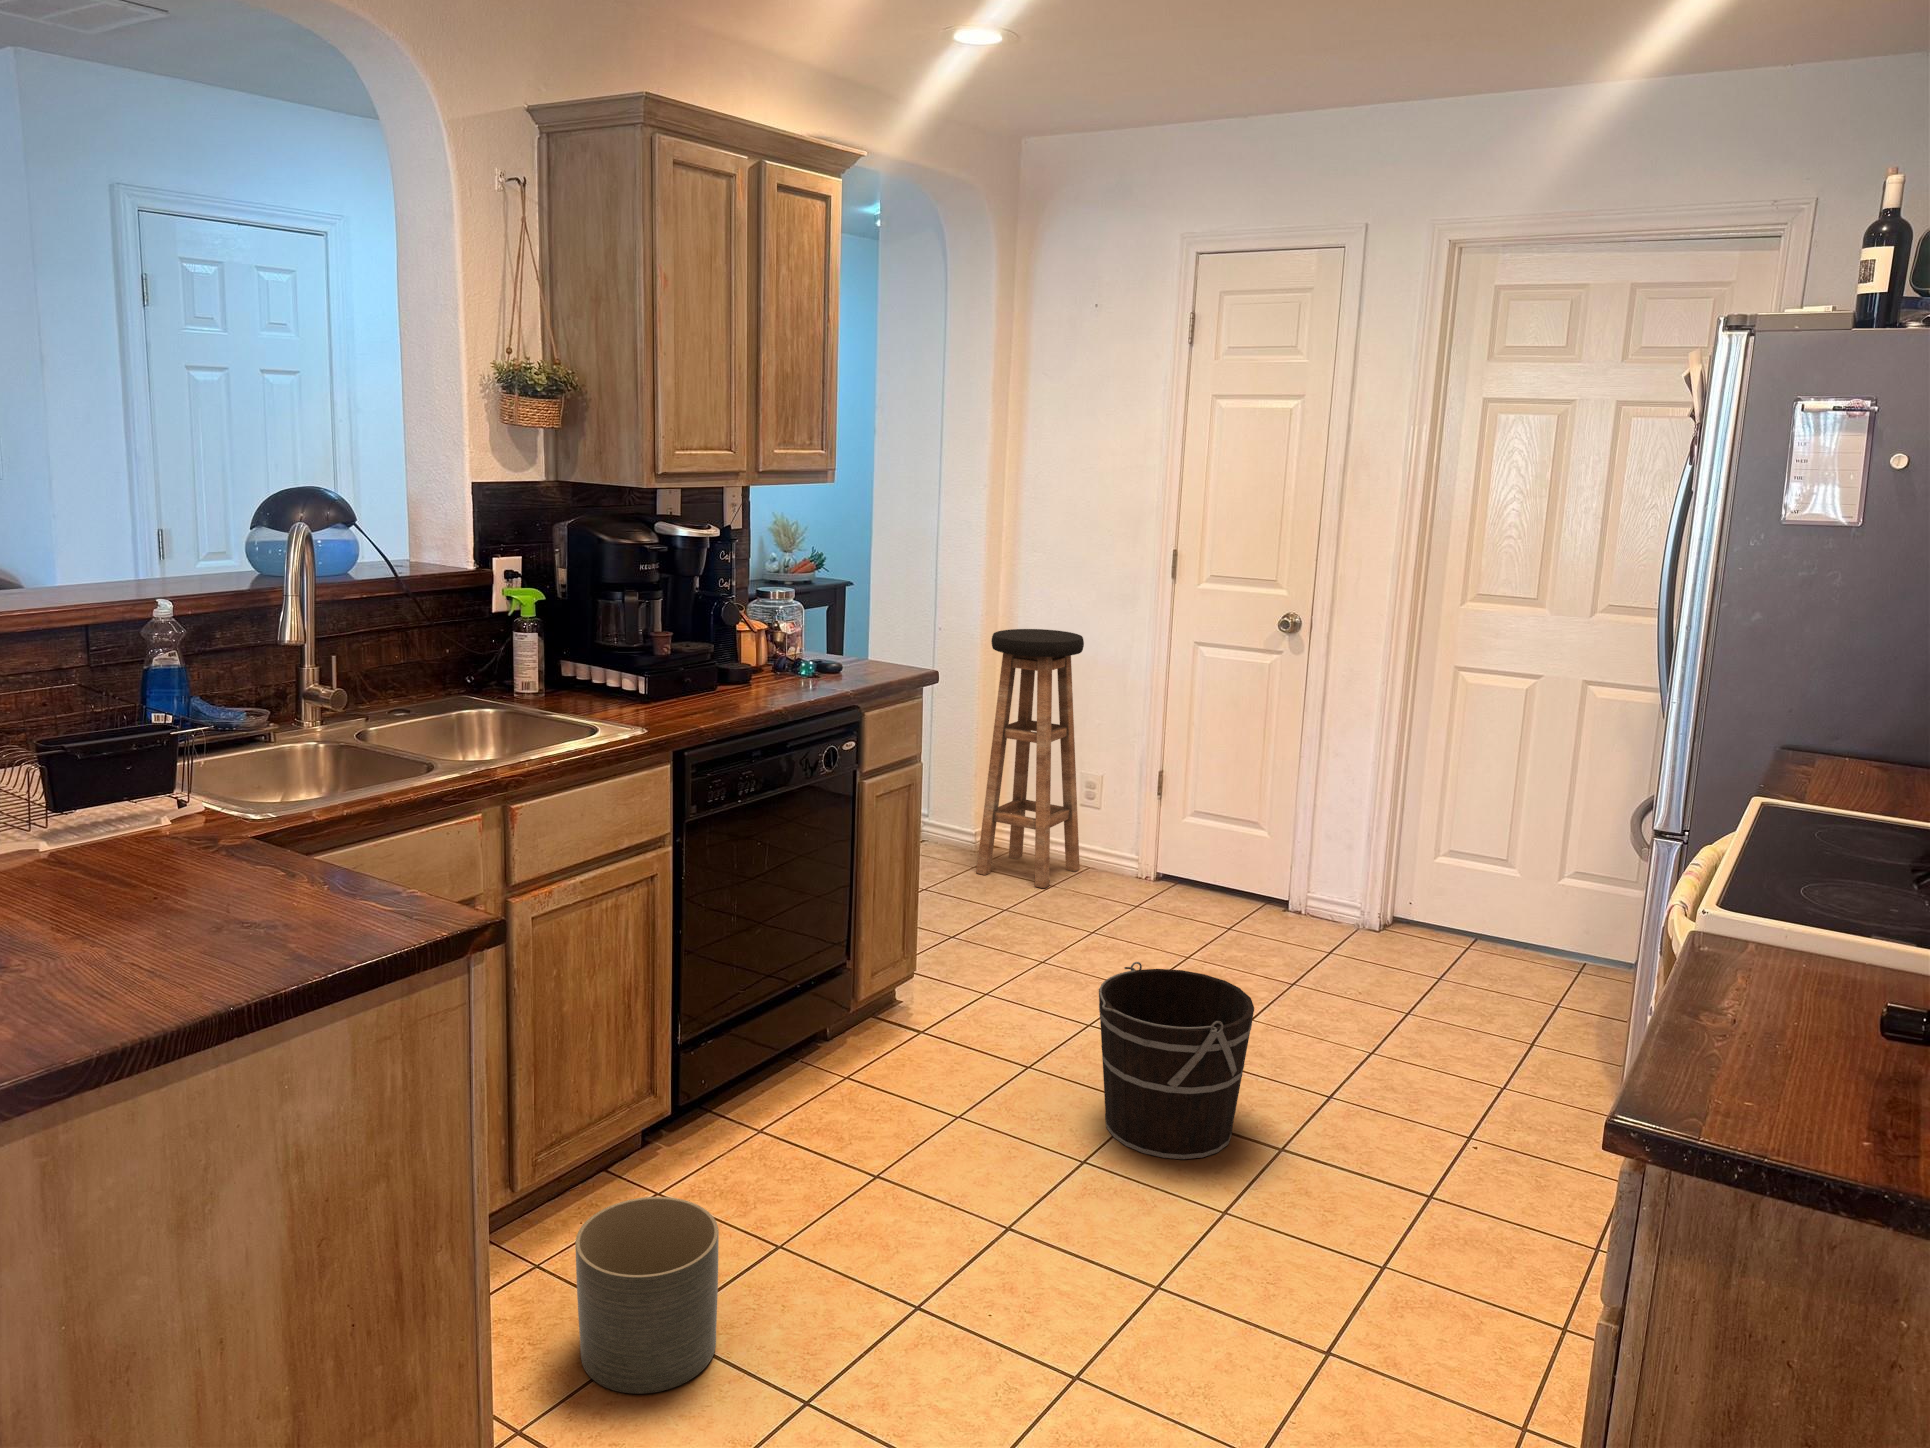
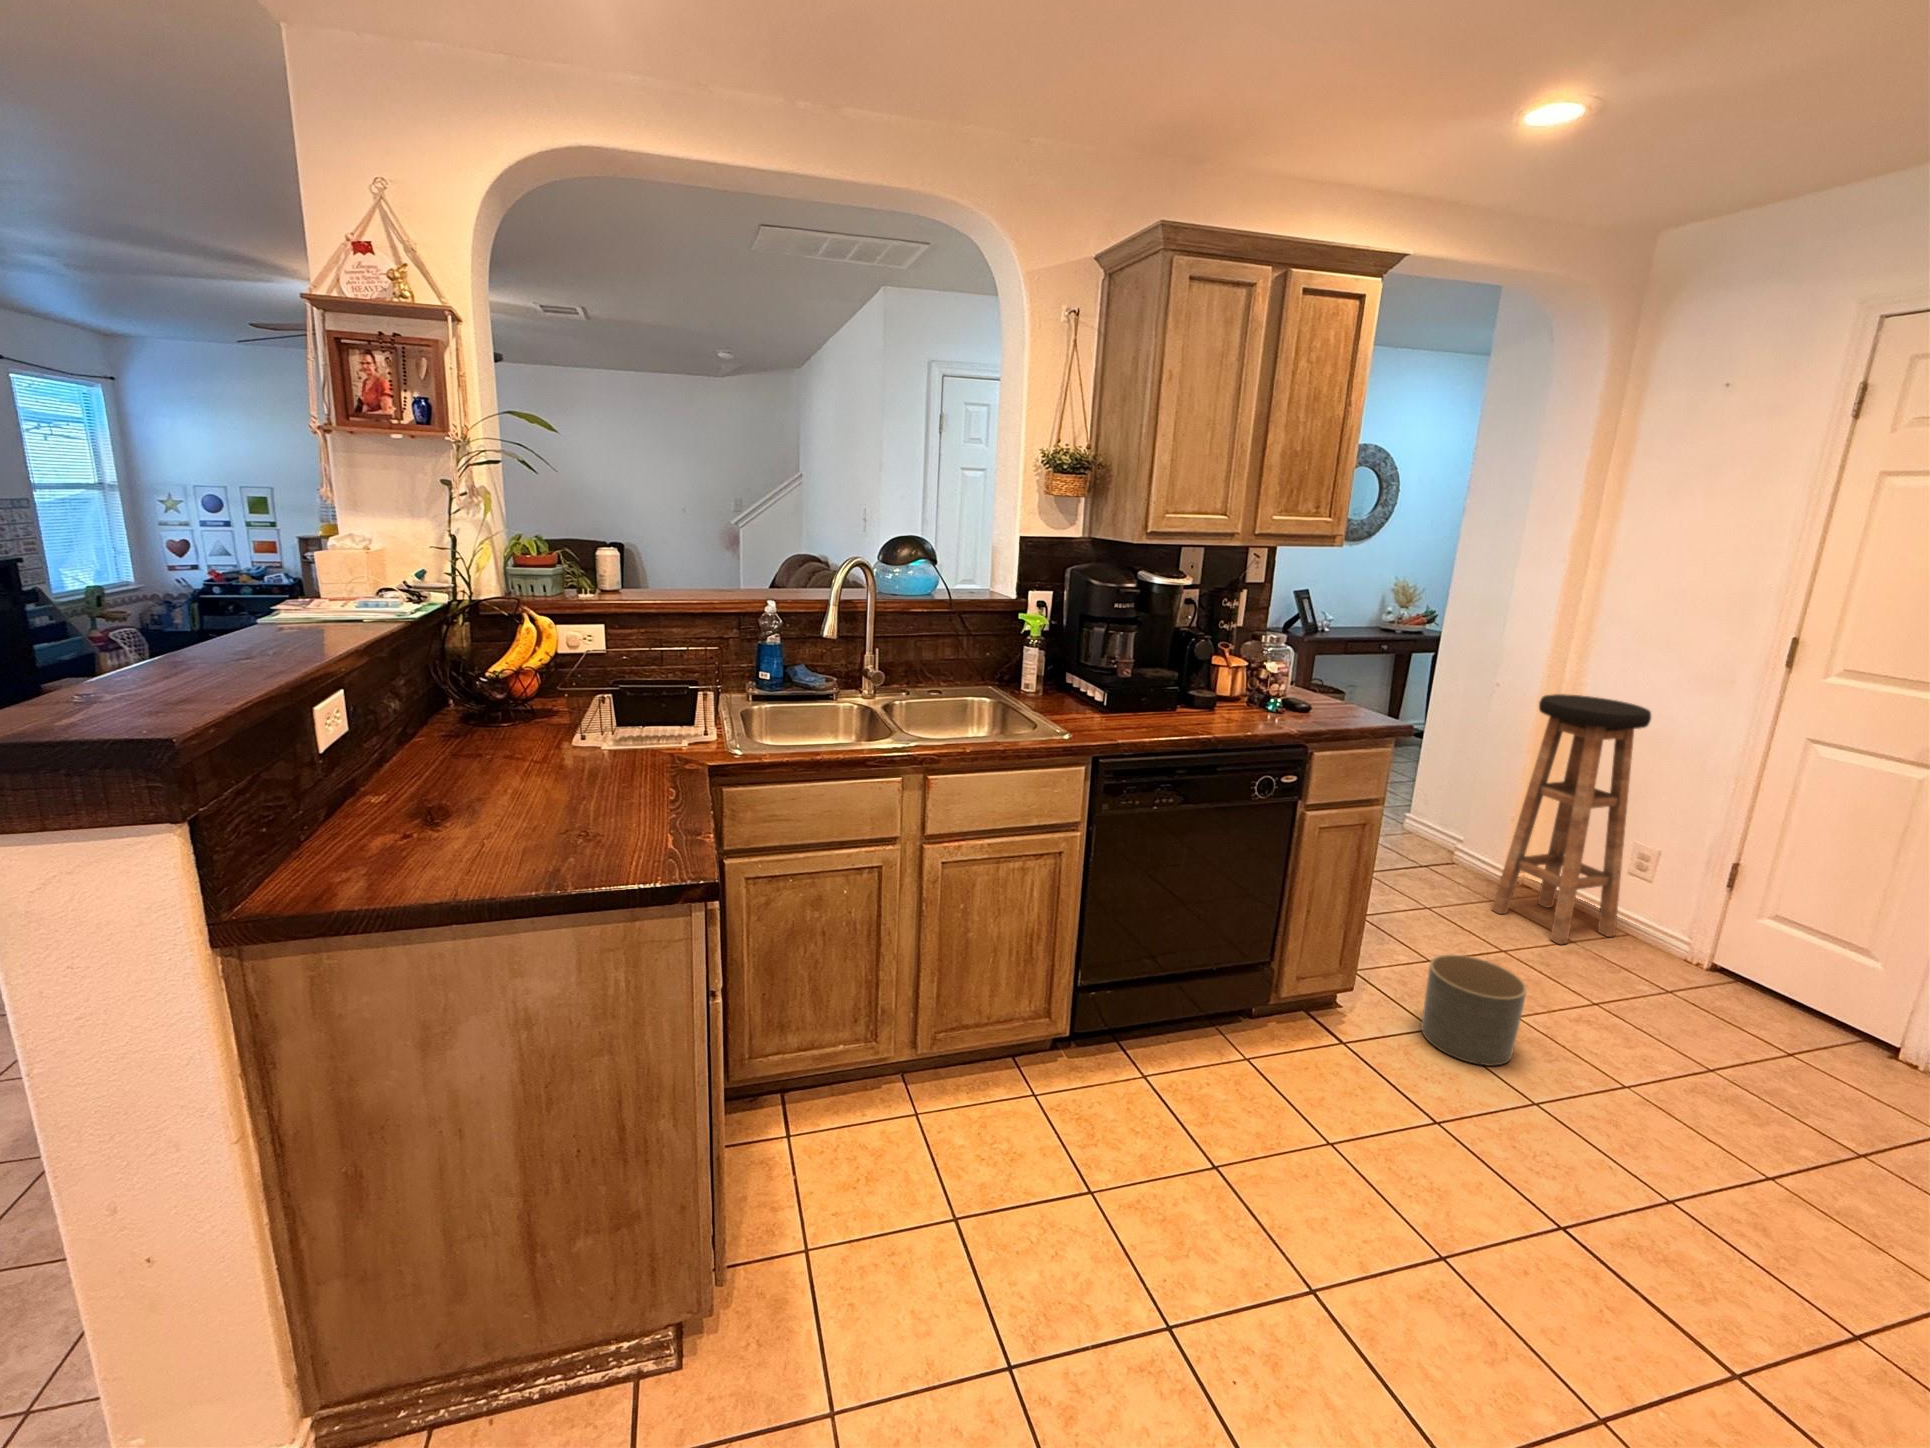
bucket: present [1099,962,1254,1159] -> none [1488,1069,1710,1321]
planter: present [575,1197,719,1394] -> present [1421,954,1527,1066]

